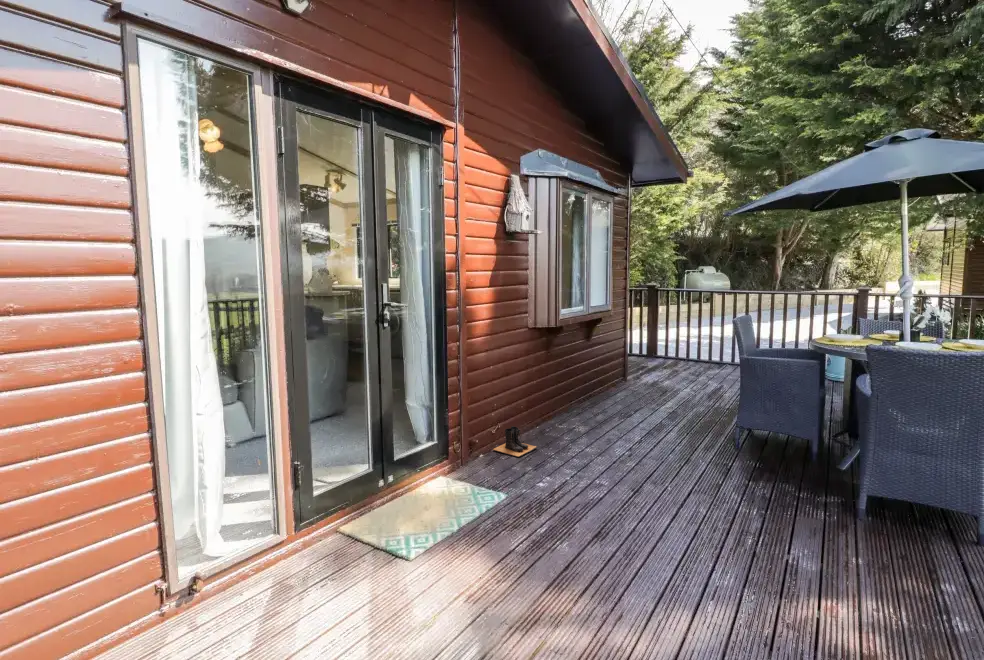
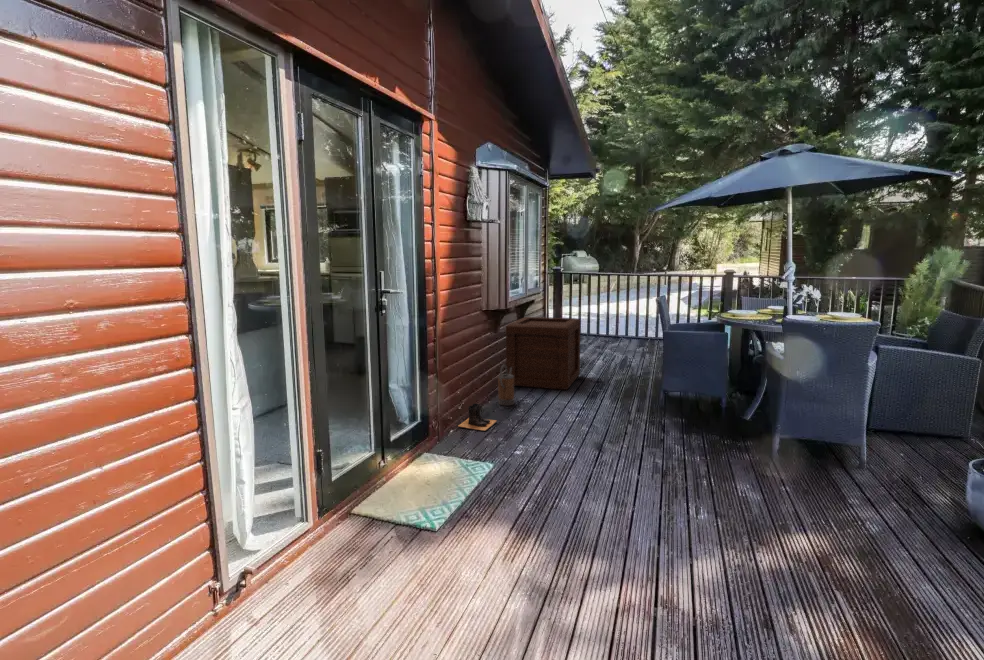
wooden crate: none [569,336,657,419] -> present [506,317,580,390]
watering can: none [548,386,567,431] -> present [498,365,514,405]

